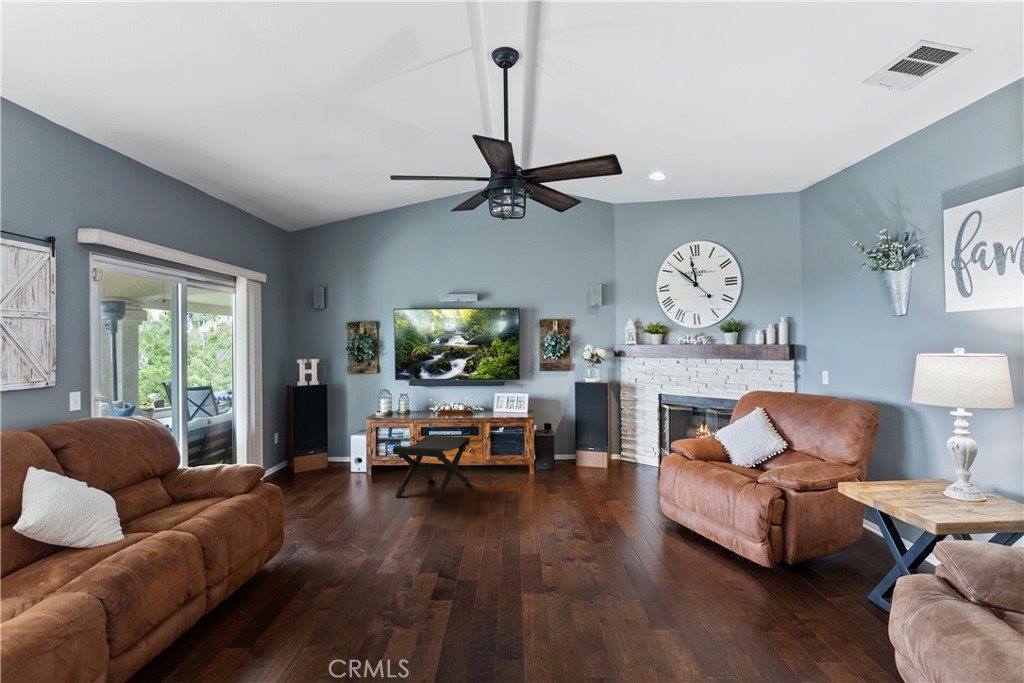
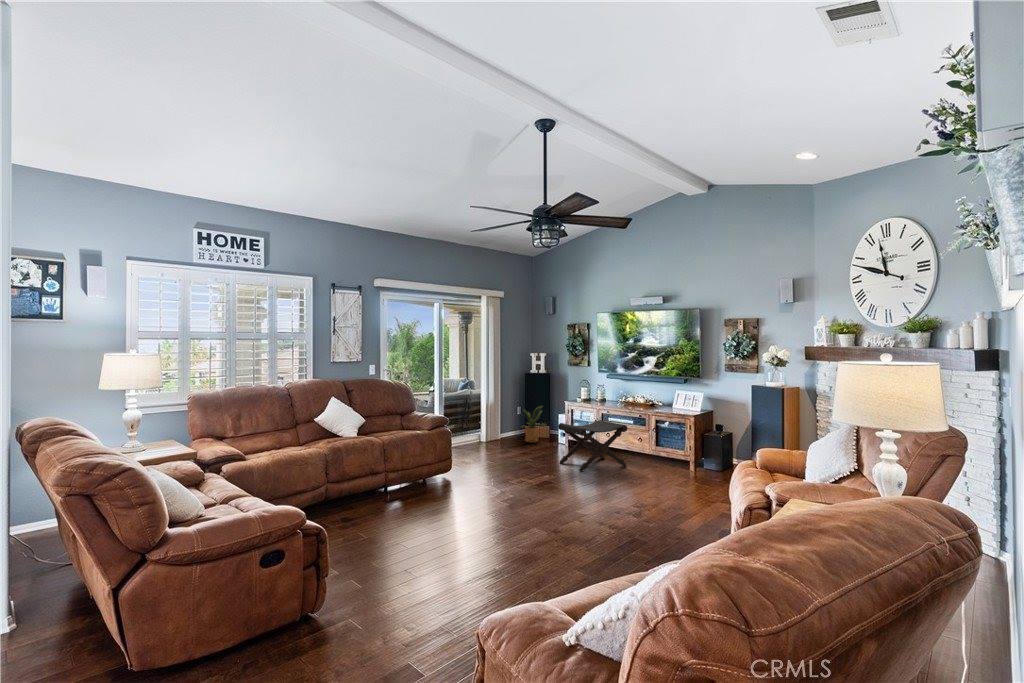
house plant: none [285,427,332,478] -> present [522,407,542,443]

